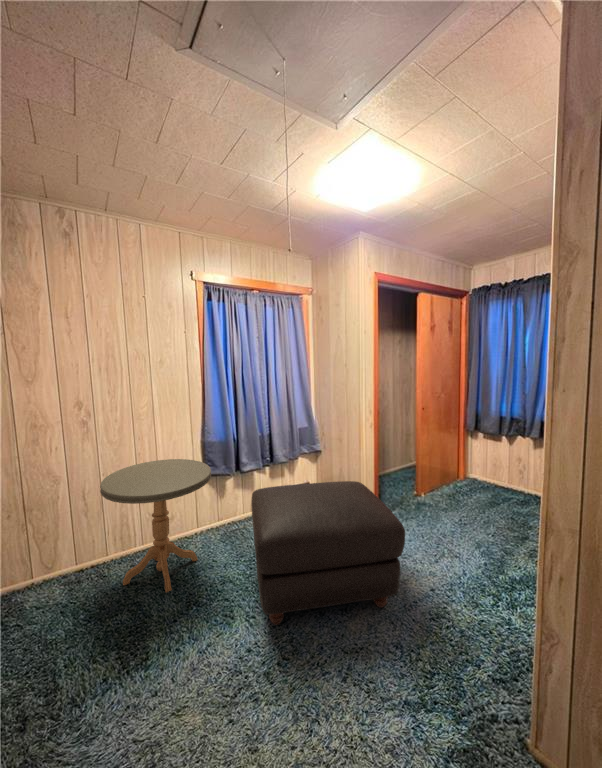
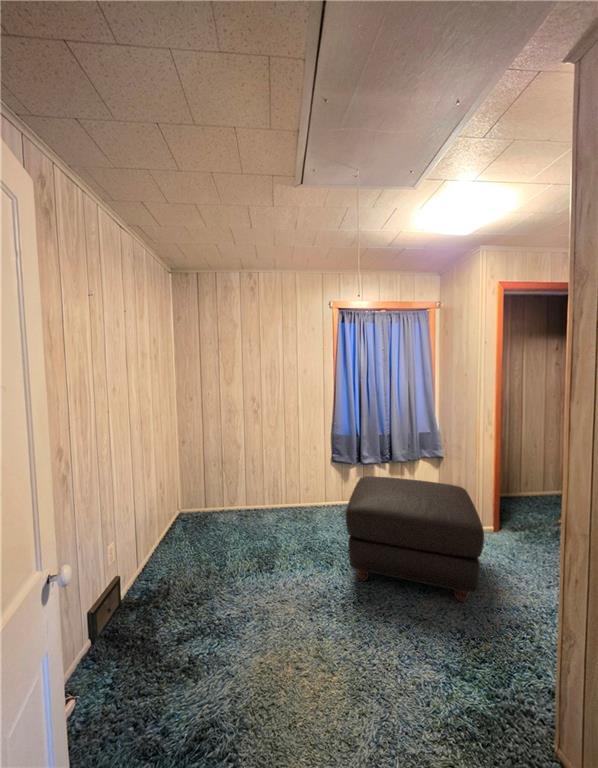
side table: present [100,459,211,592] -> none [258,444,330,537]

